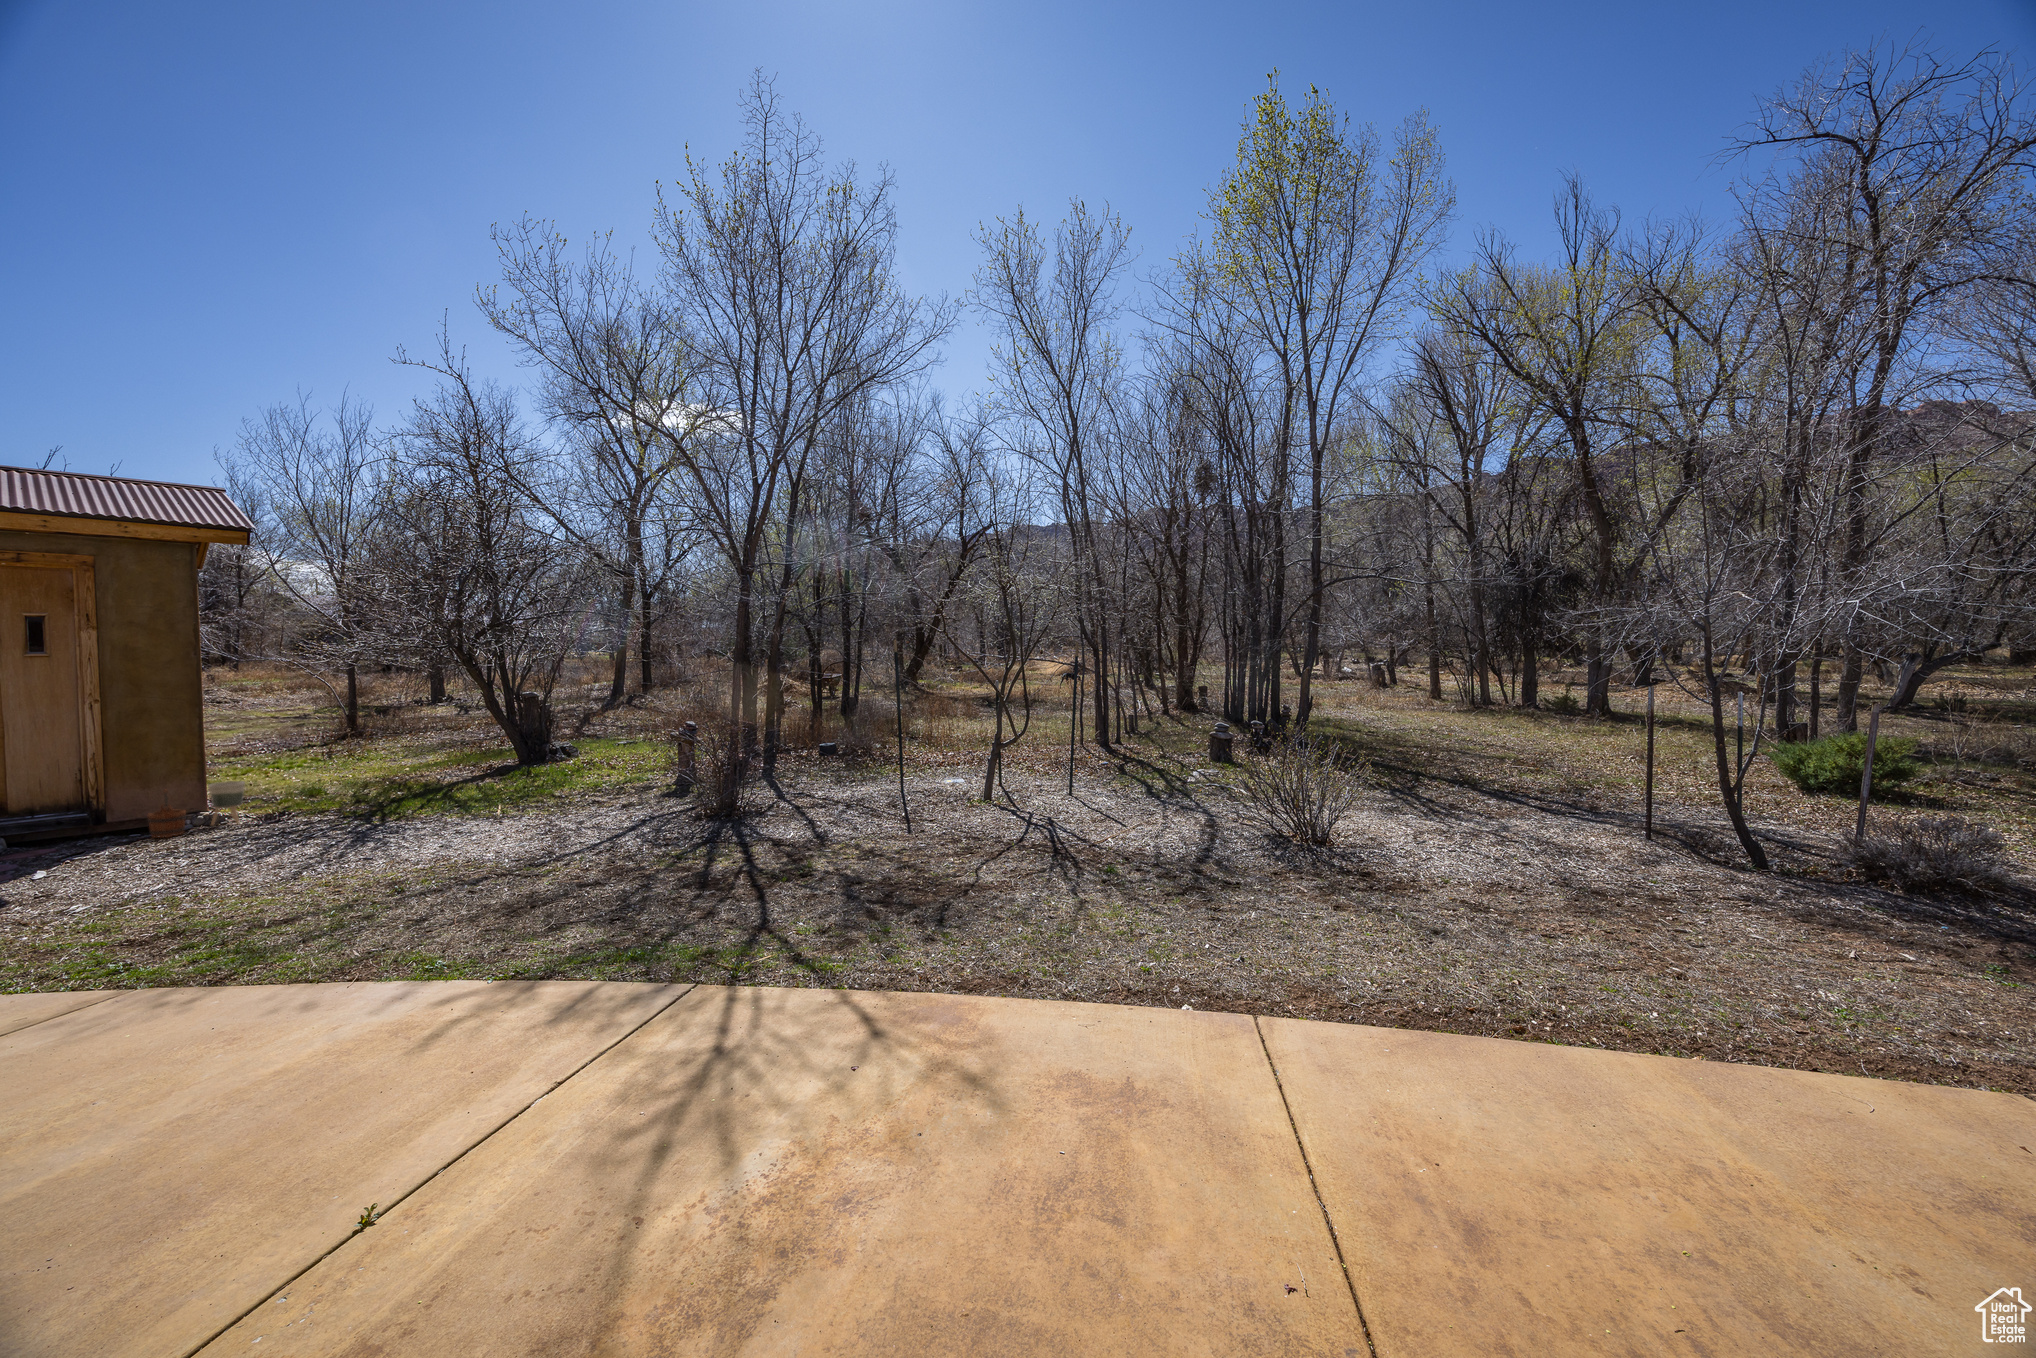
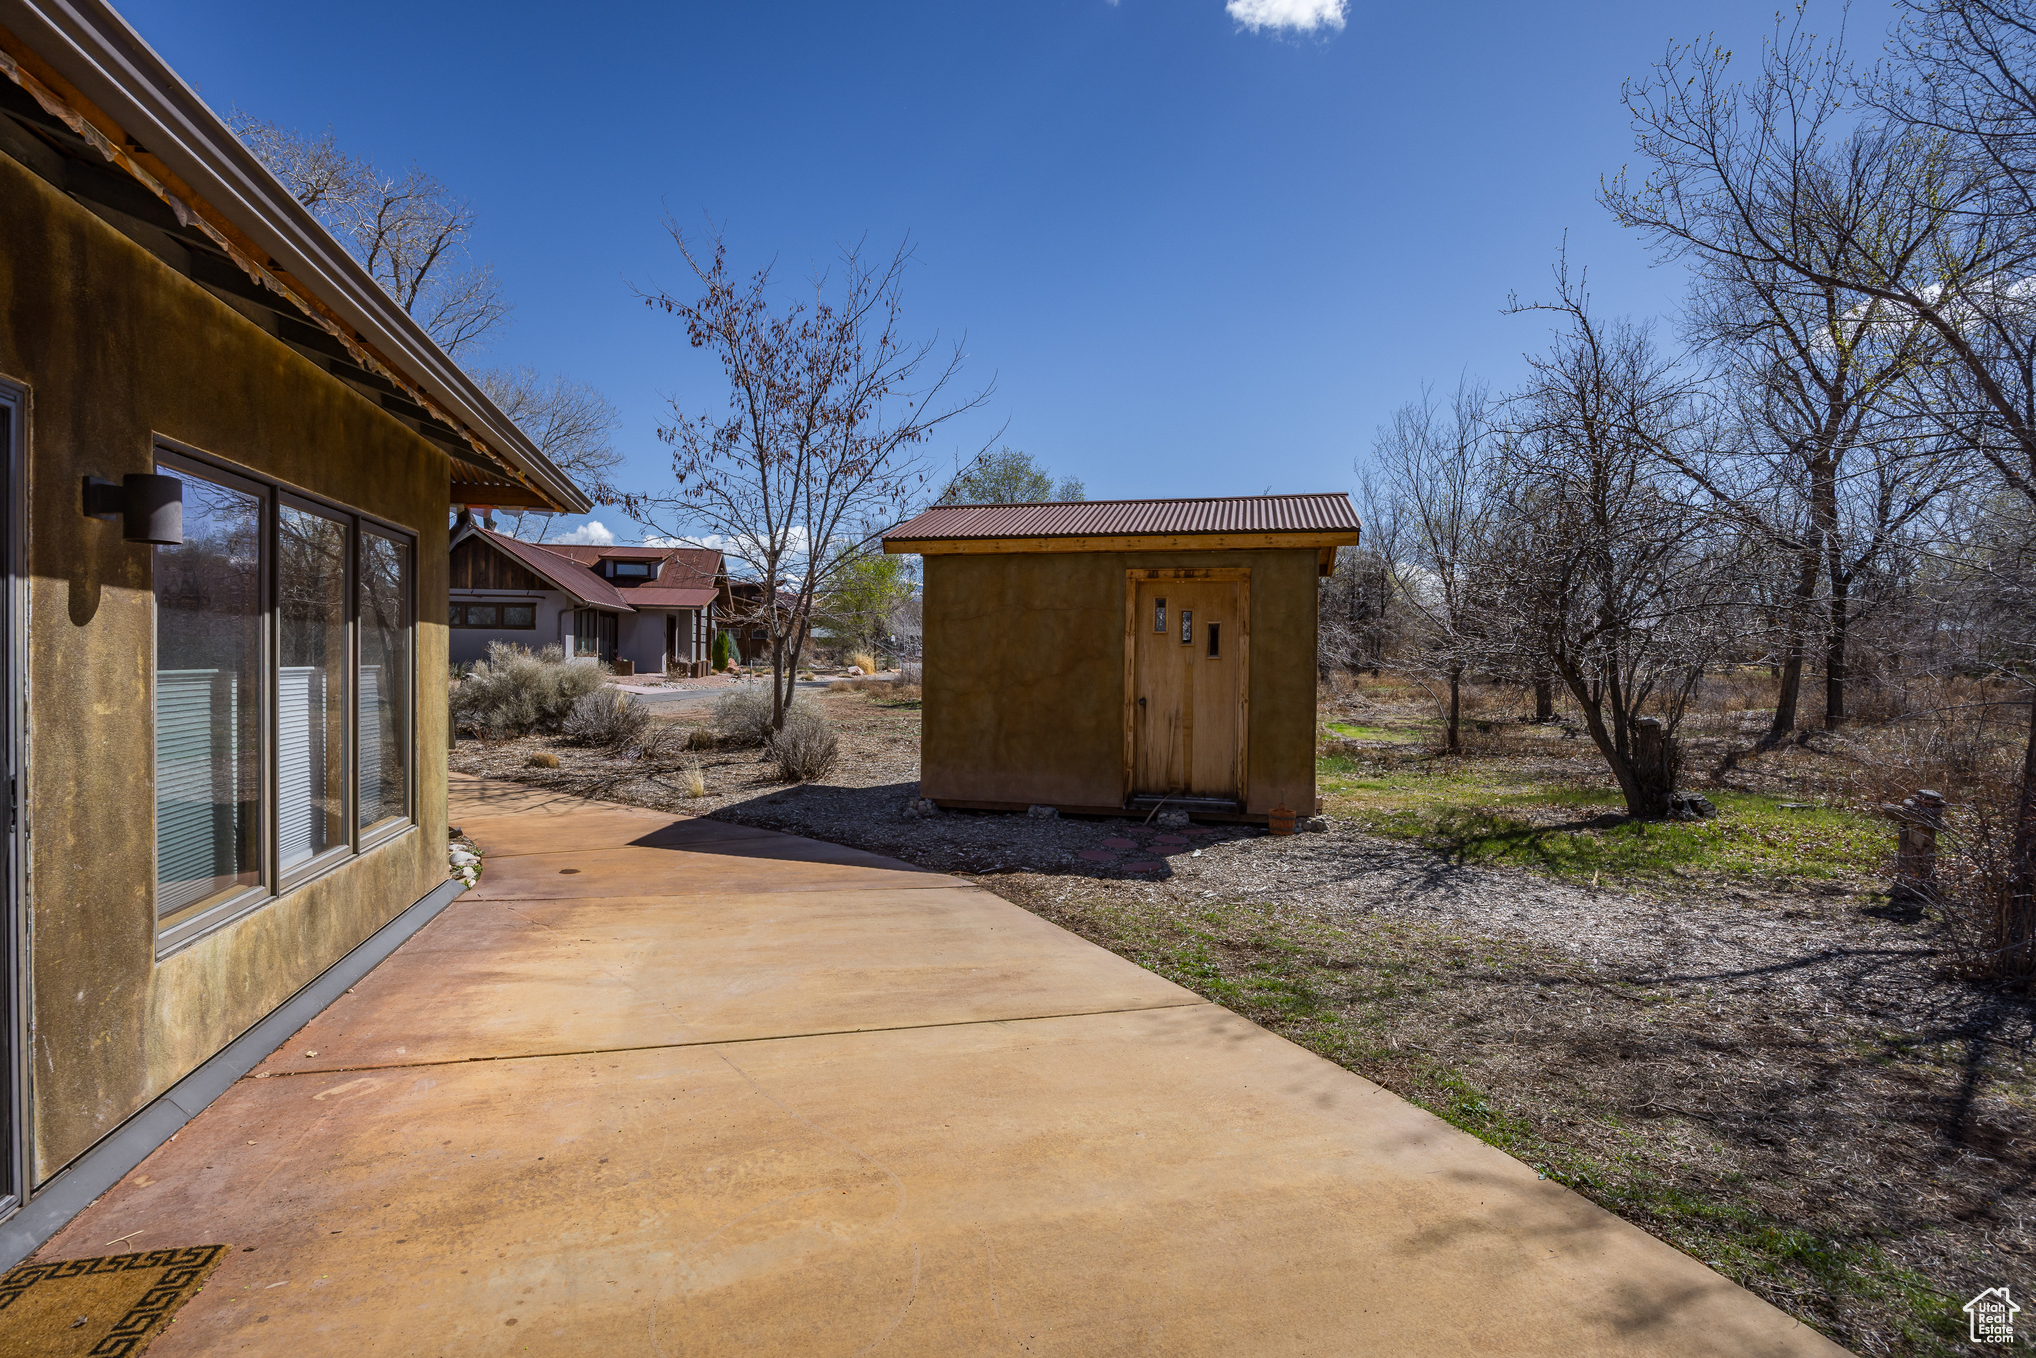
planter: present [209,781,245,825] -> none [1314,788,1344,834]

